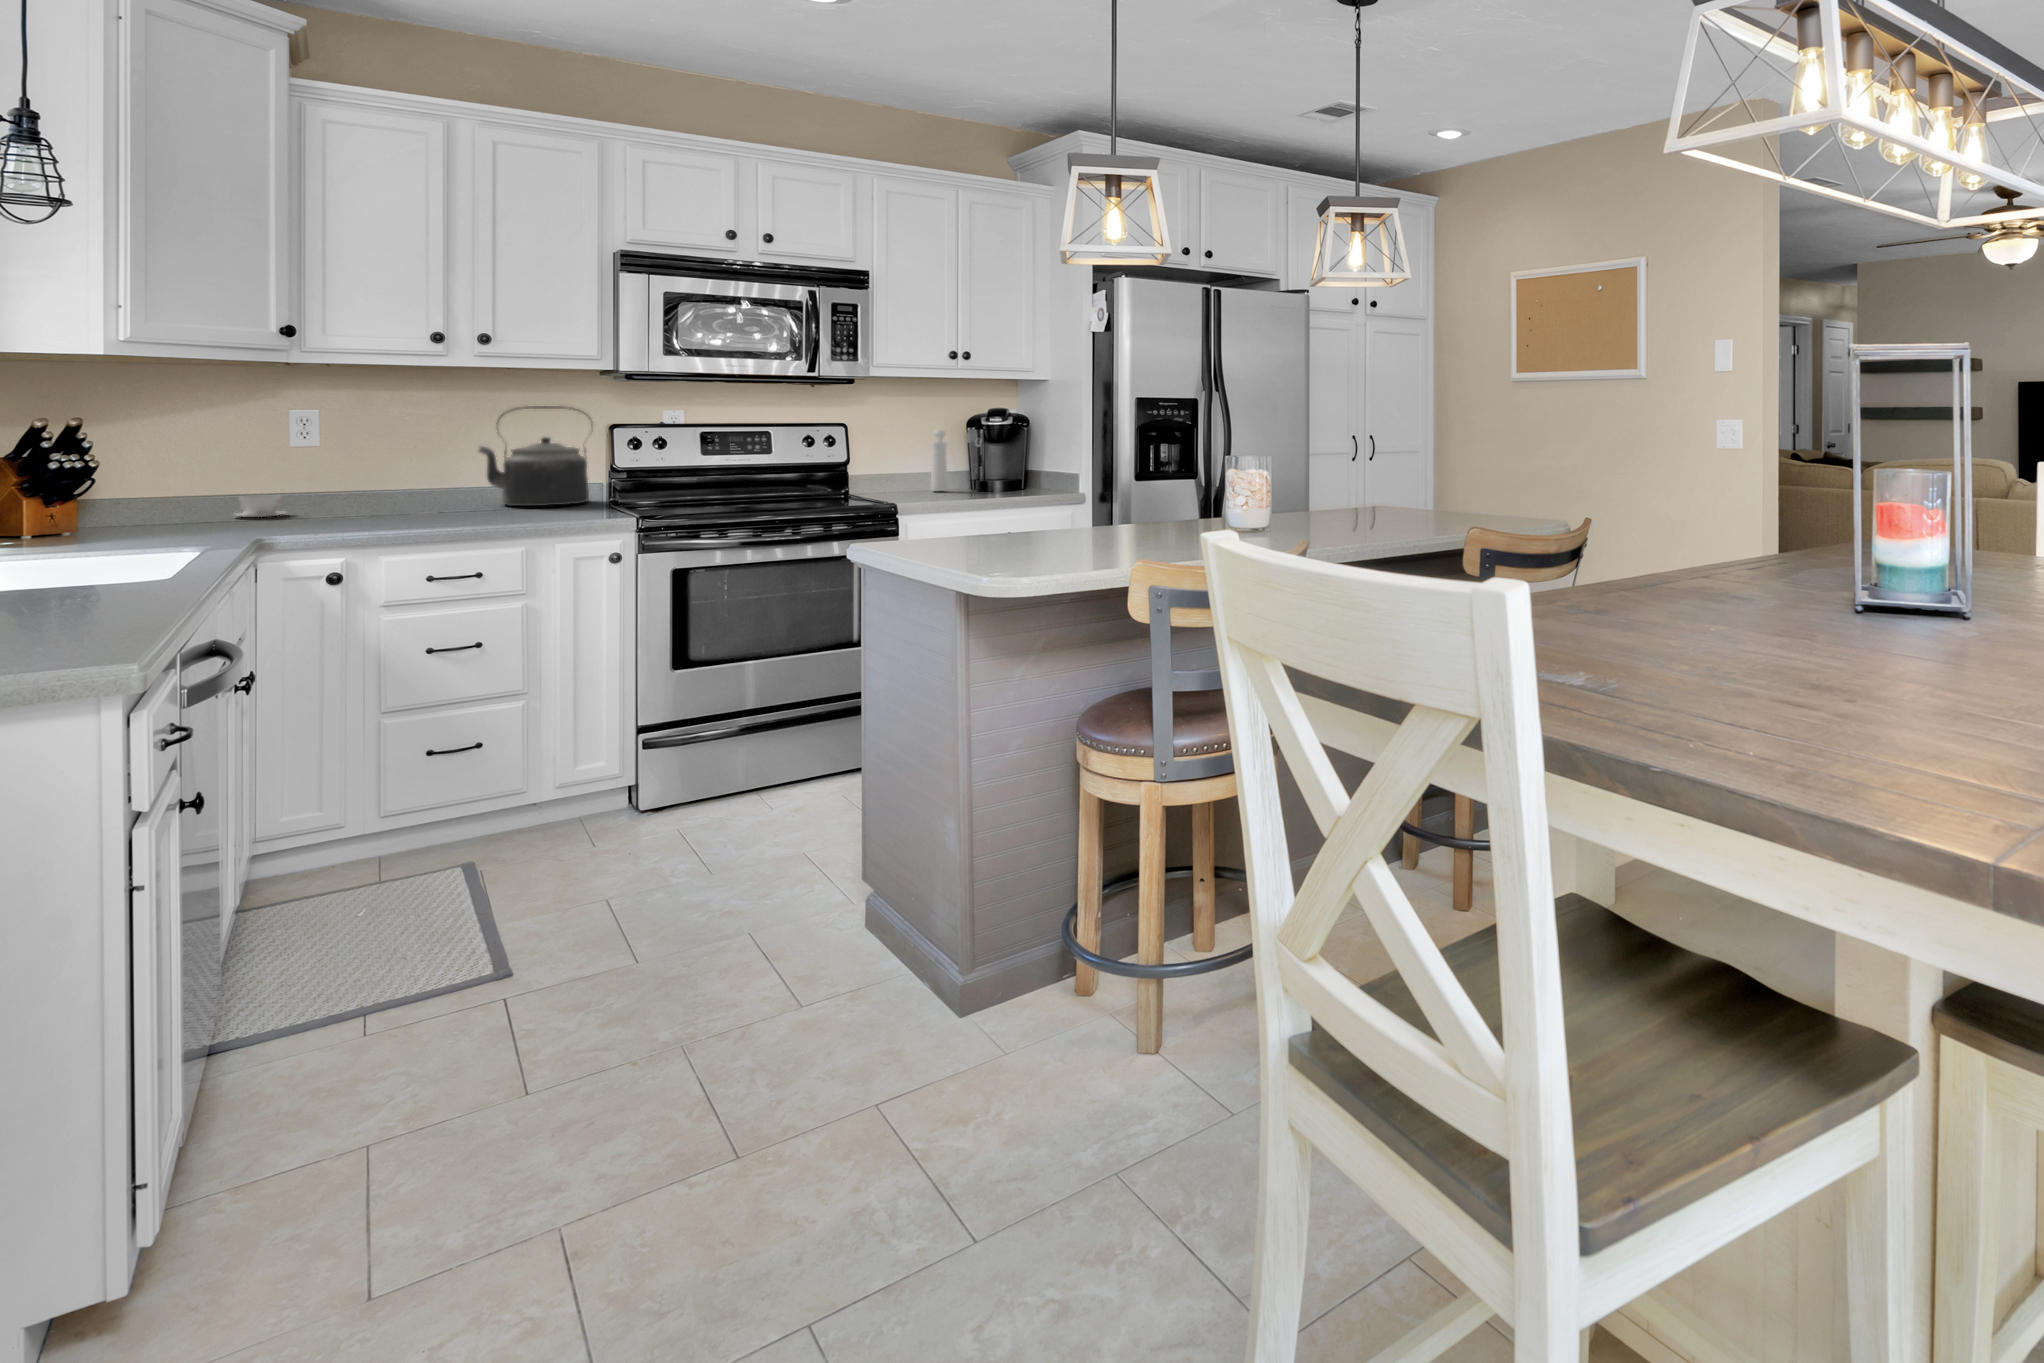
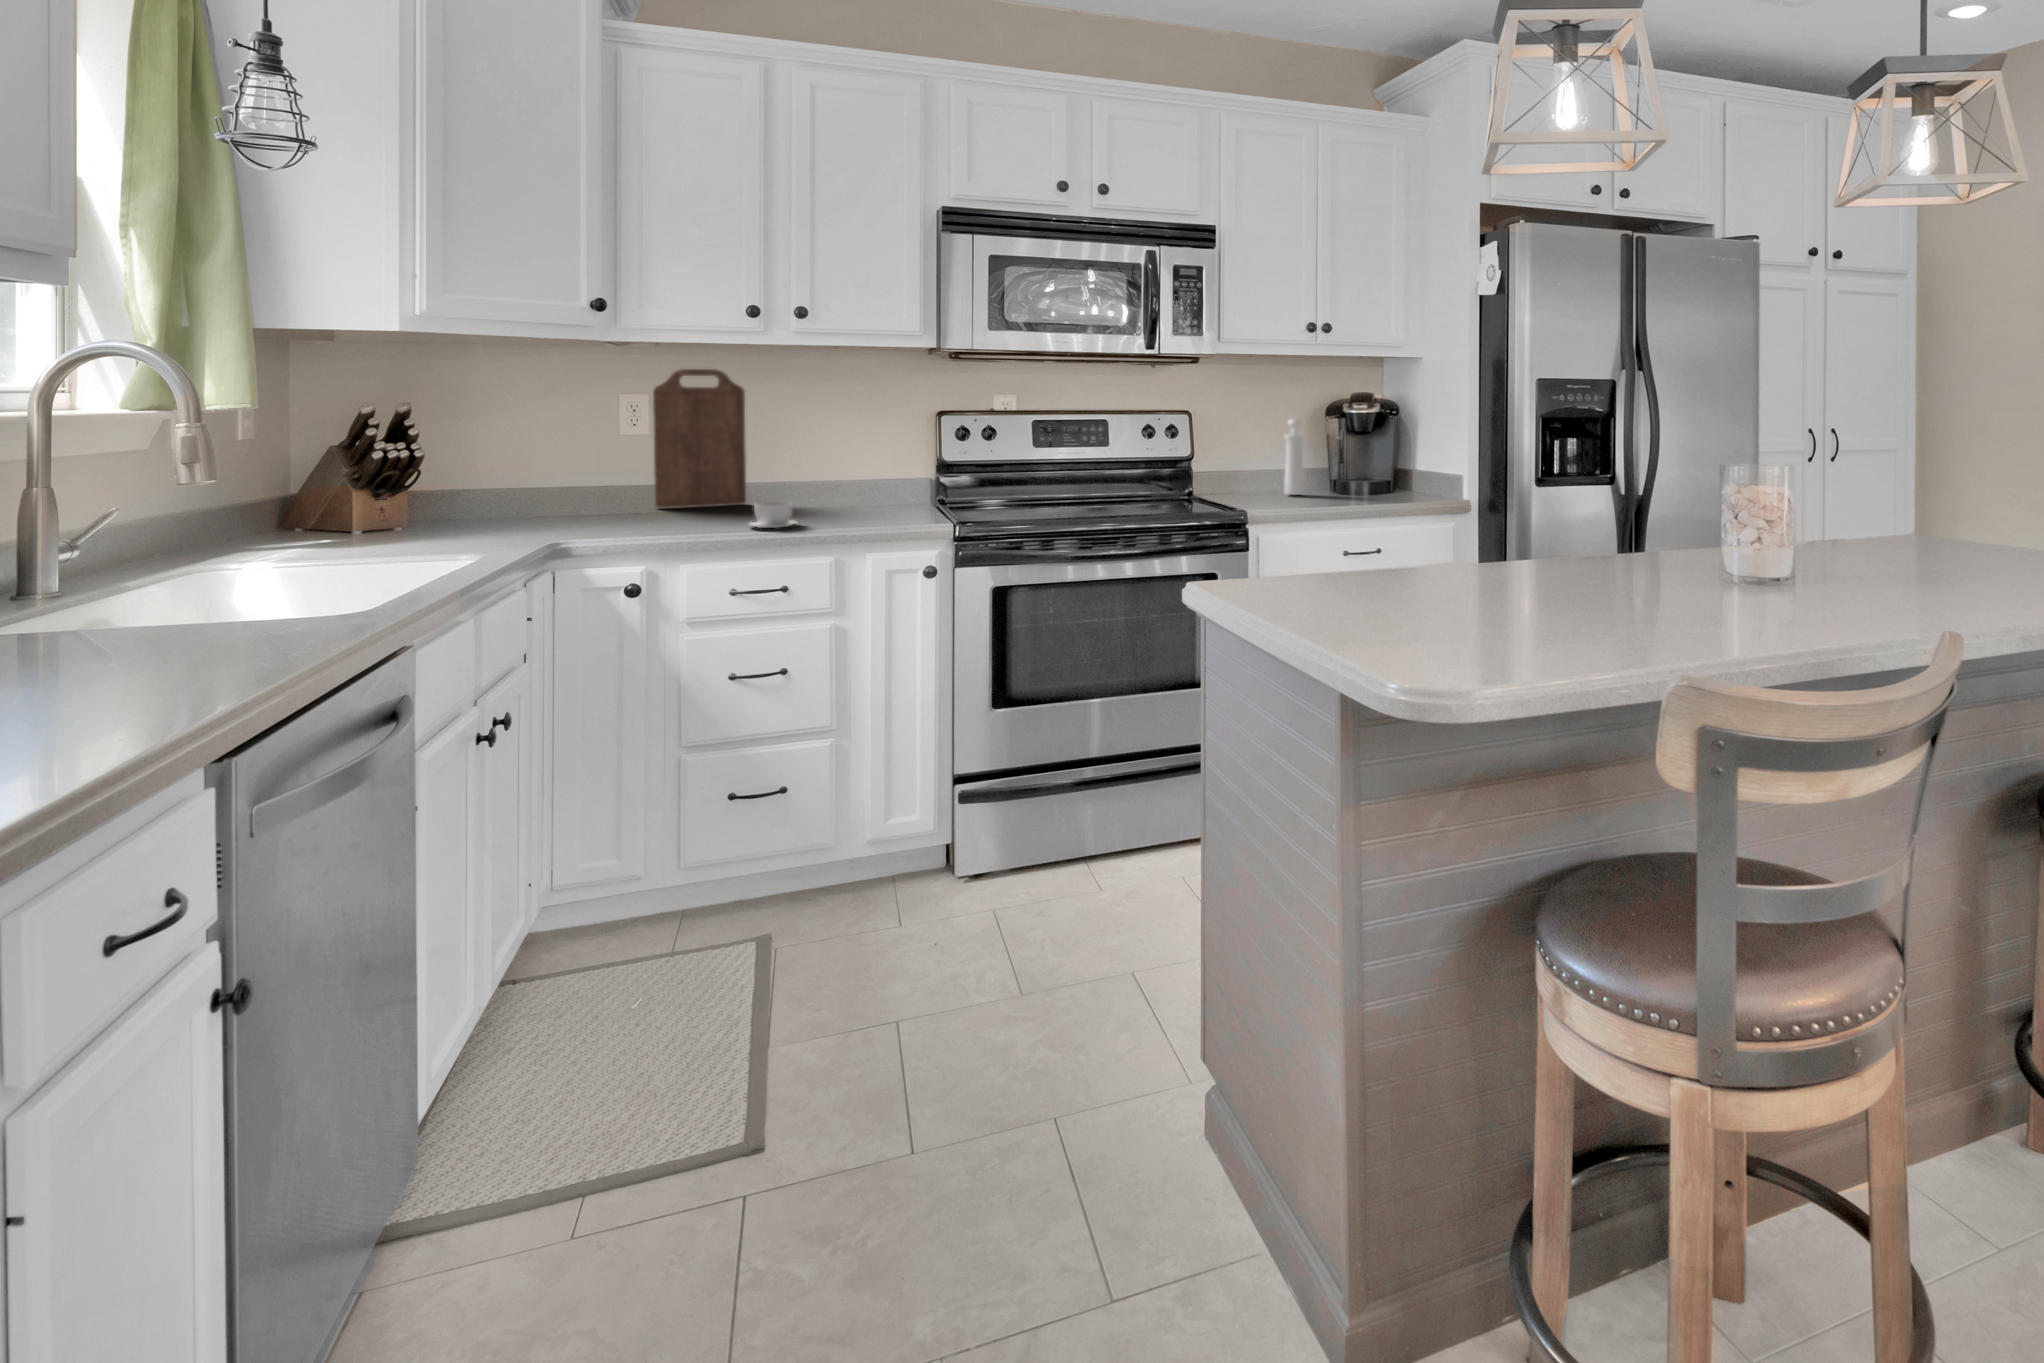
cutting board: none [330,387,424,510] -> present [653,369,746,508]
kettle: present [479,406,589,506] -> none [799,391,916,507]
coffee cup: present [236,495,285,517] -> present [750,502,800,528]

